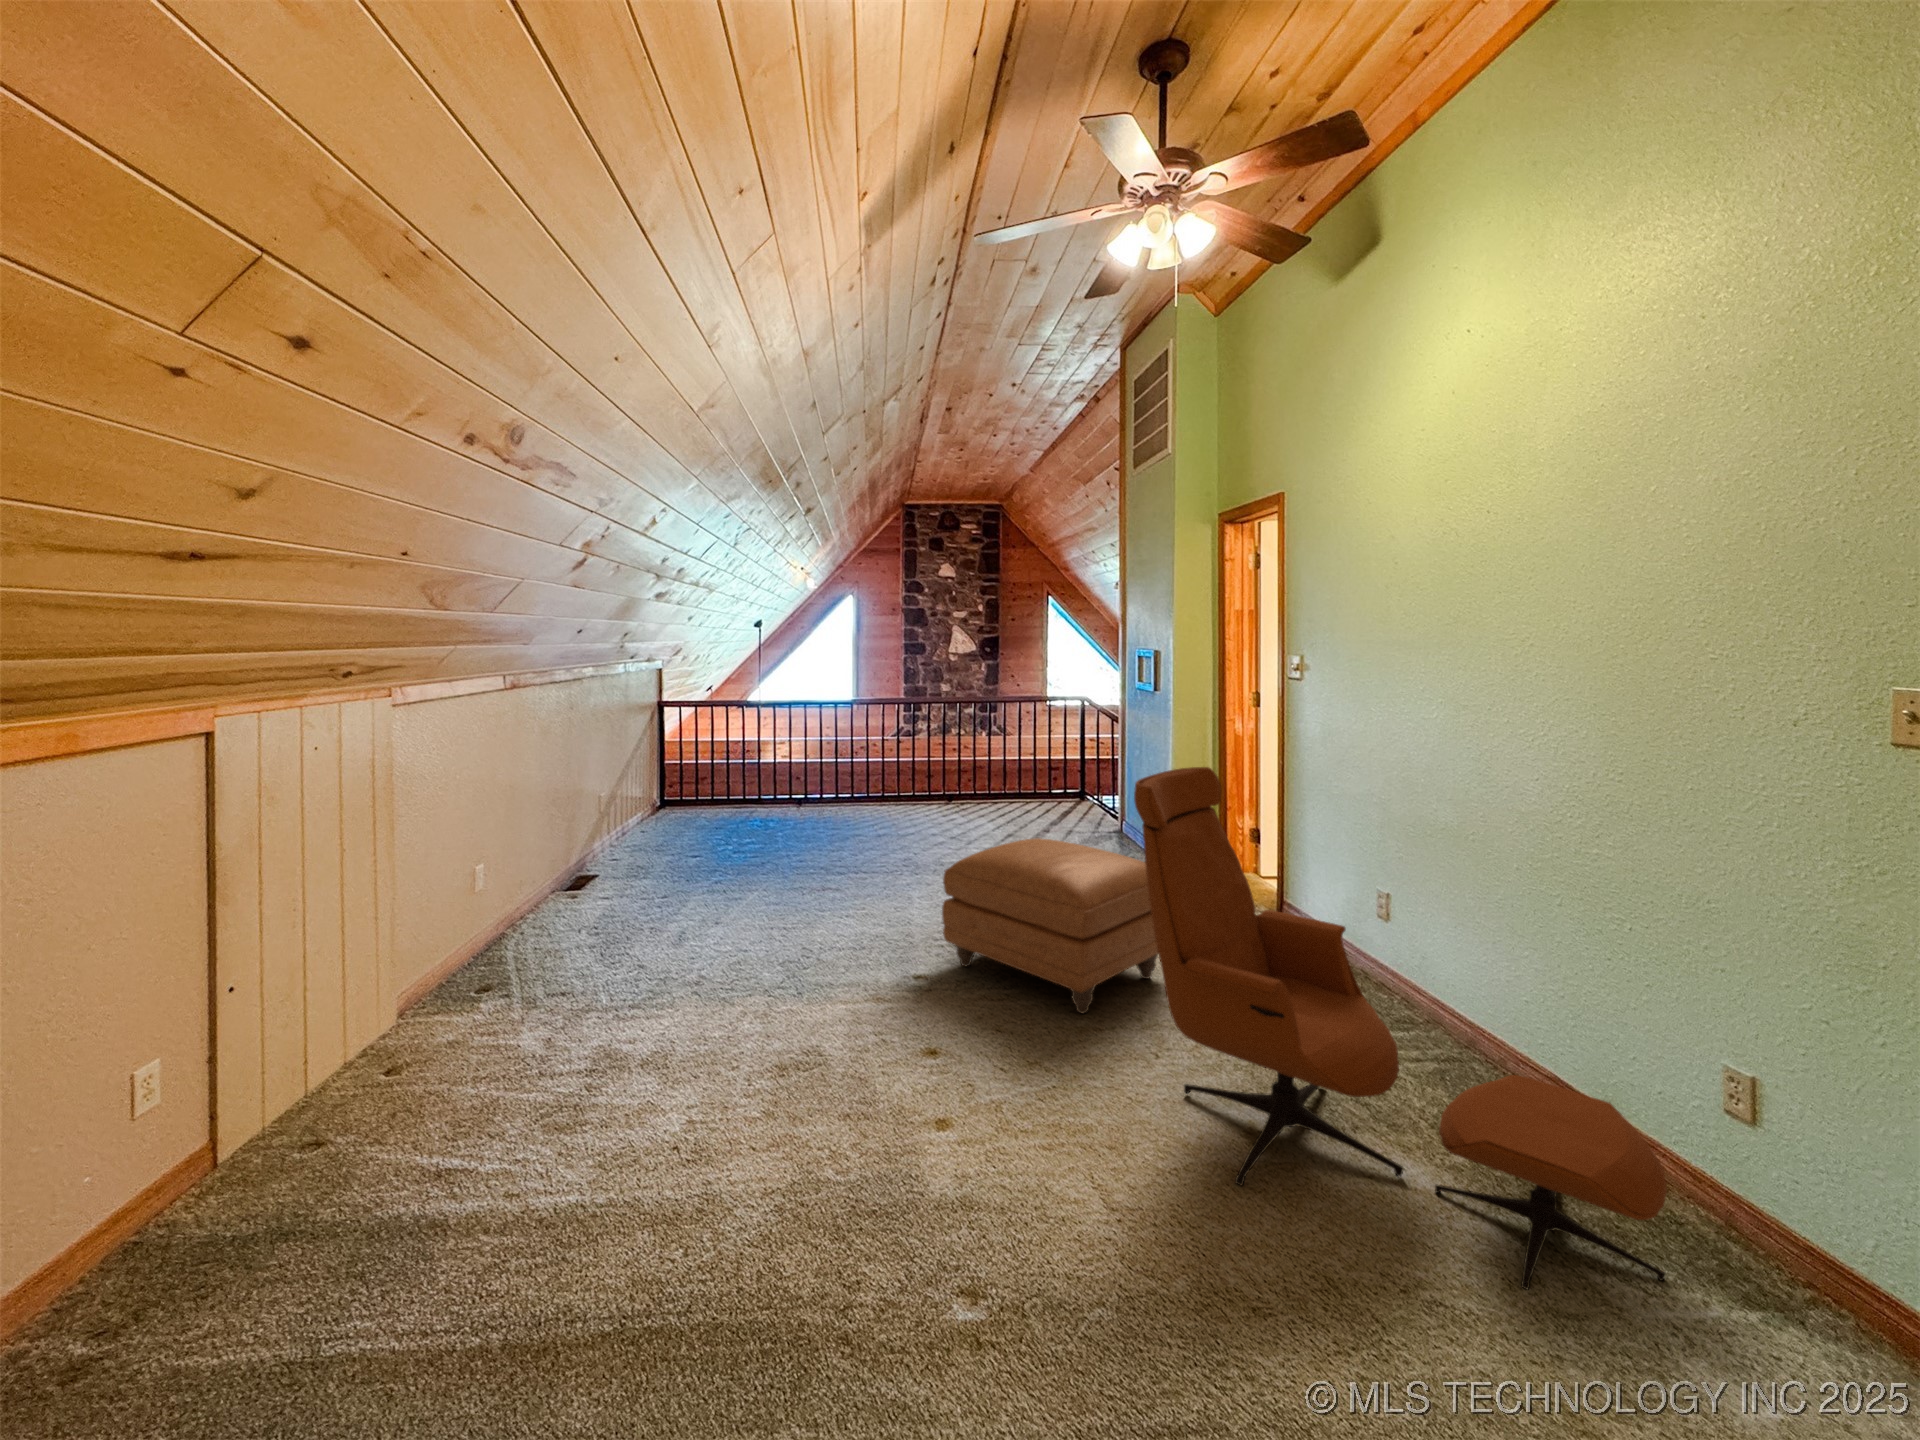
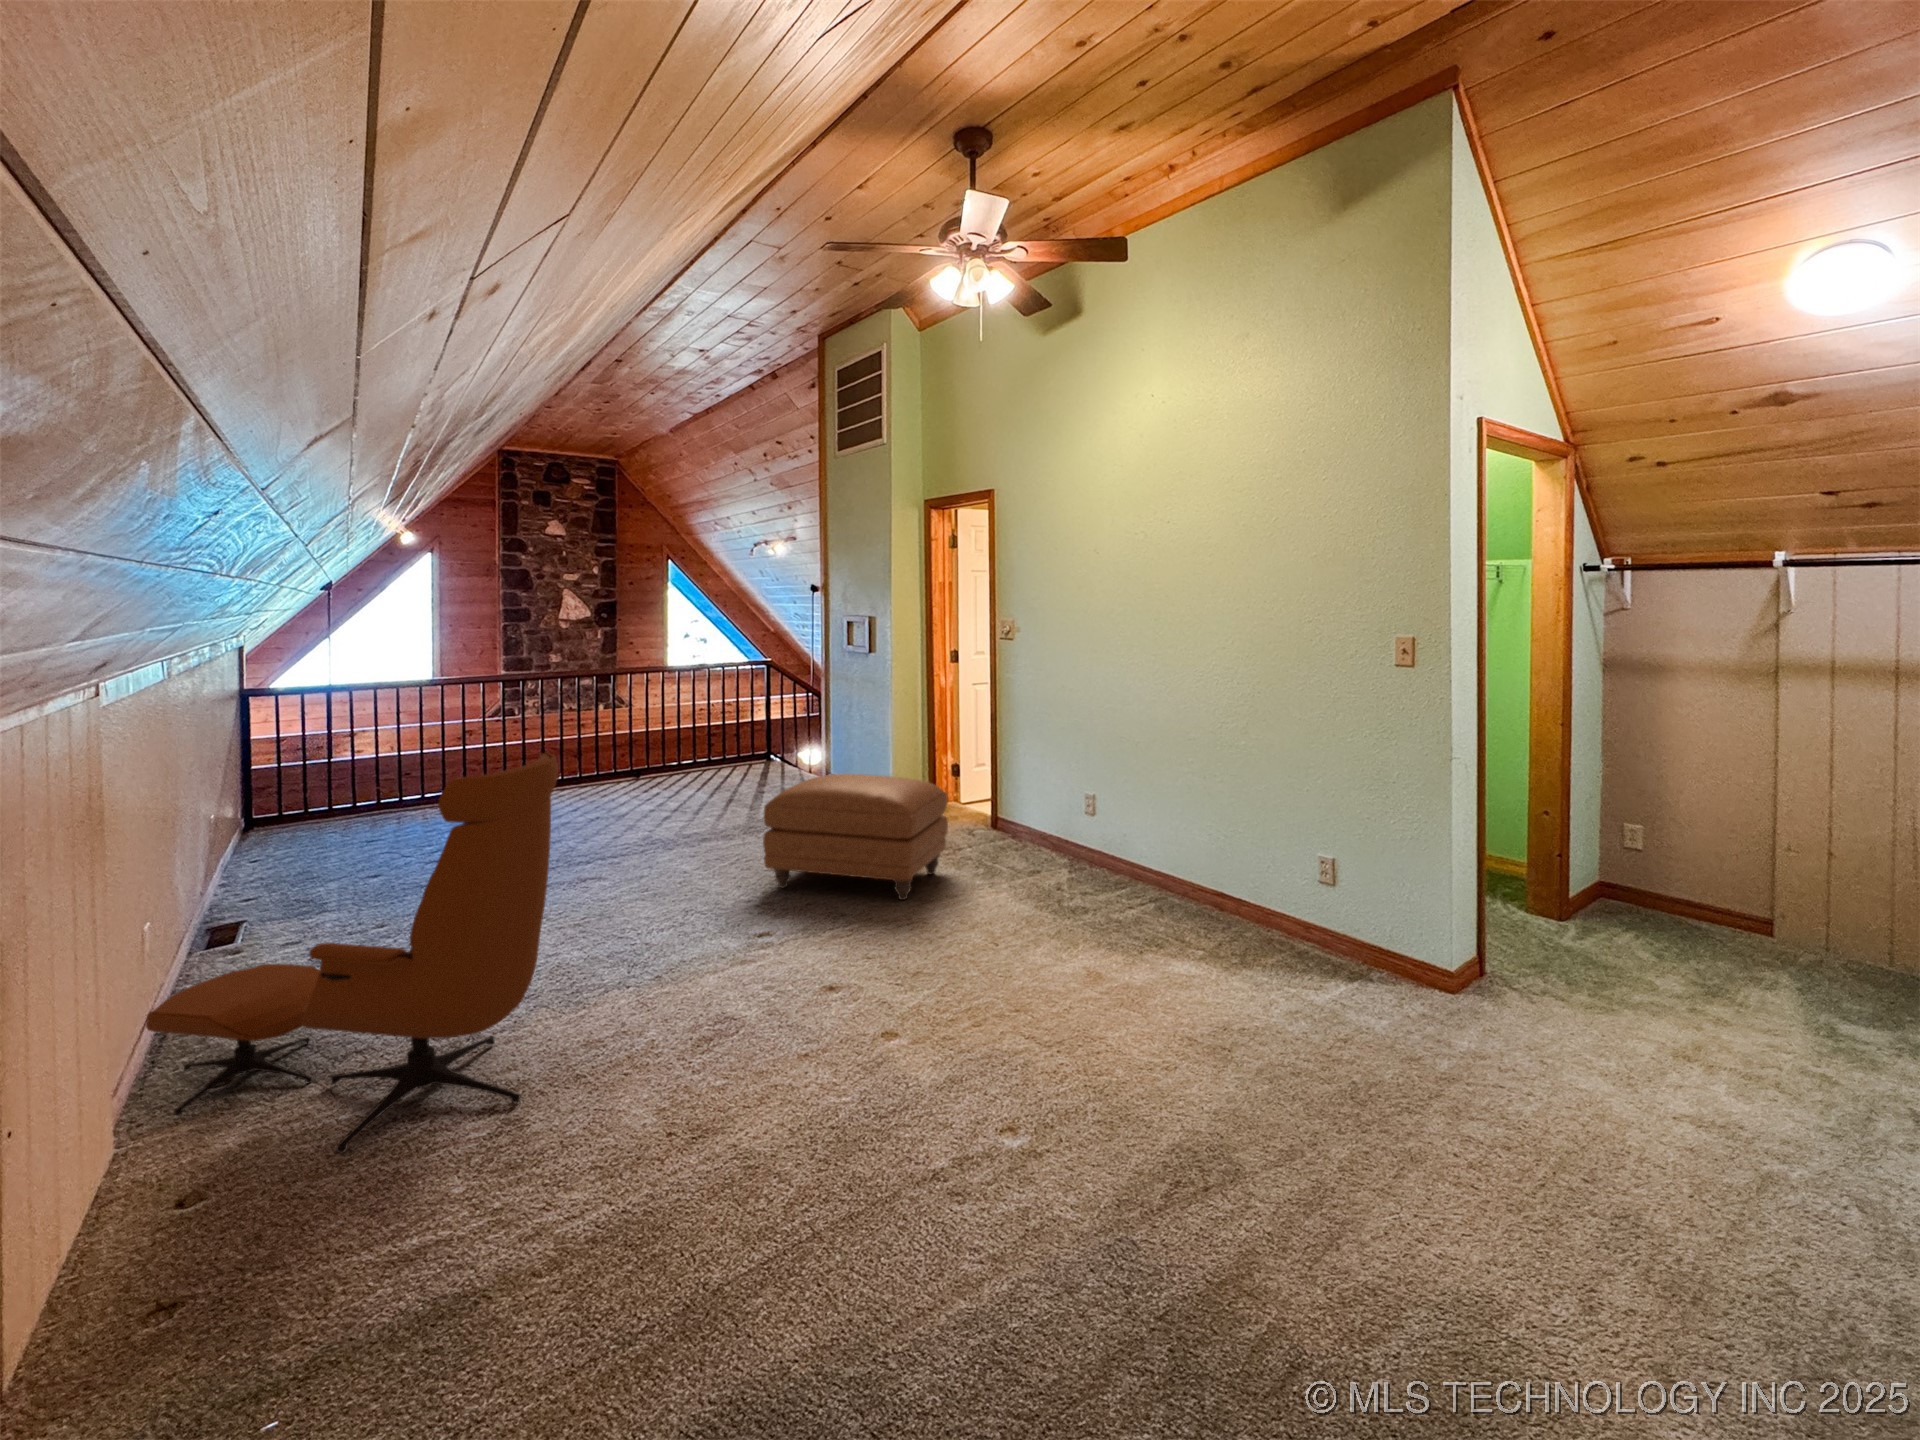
lounge chair: present [1134,767,1667,1289] -> present [146,753,558,1153]

